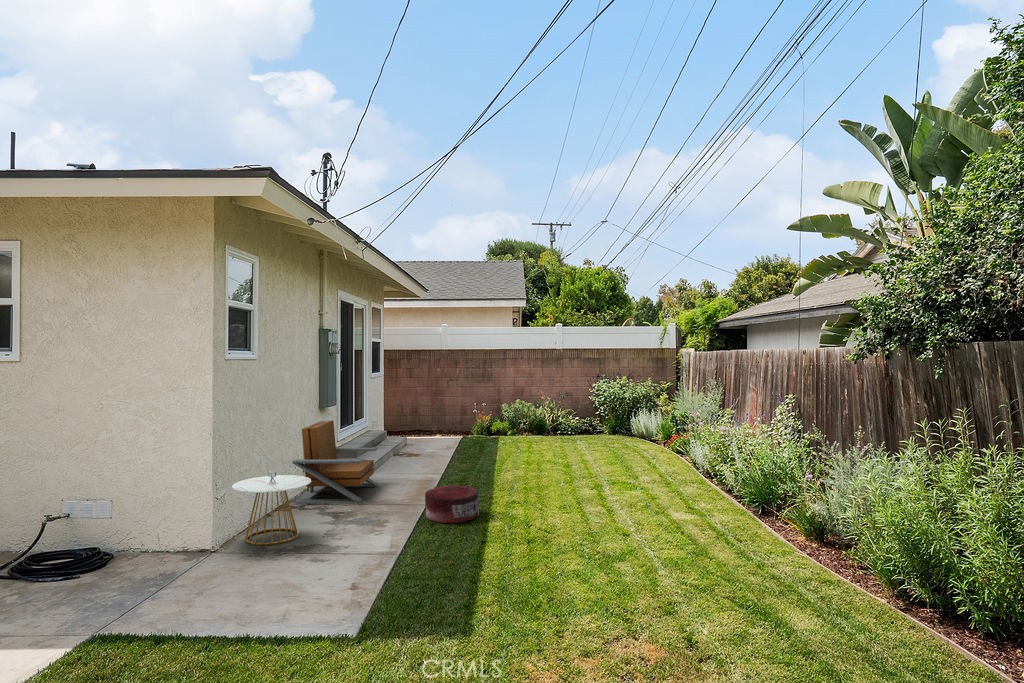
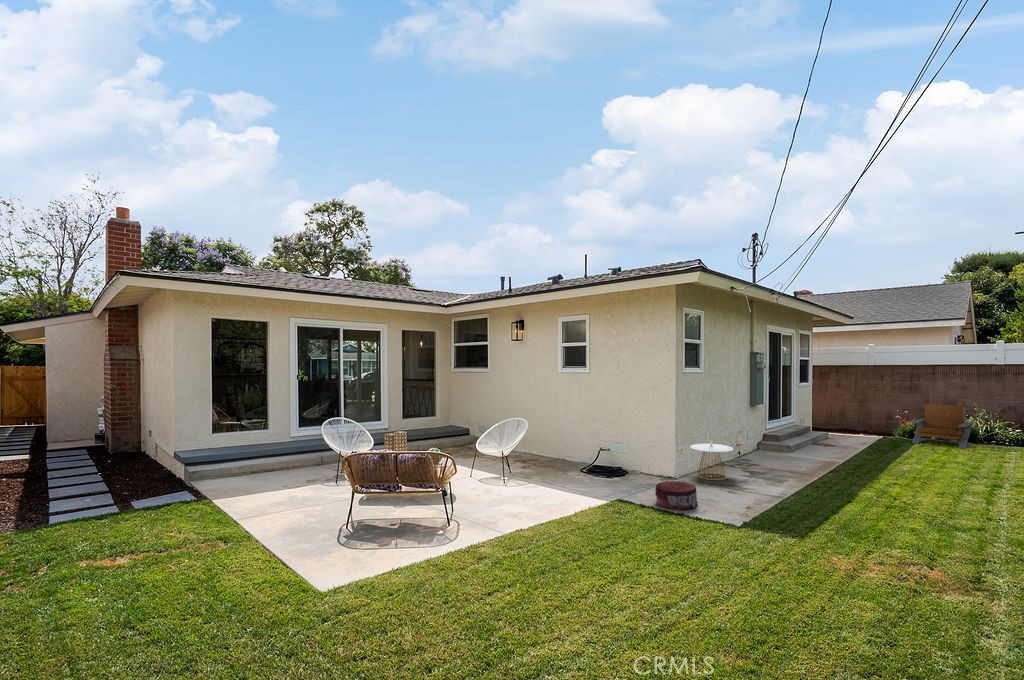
lounge chair: present [293,420,378,504] -> present [912,404,973,449]
pouf: present [425,485,479,523] -> present [655,481,698,509]

